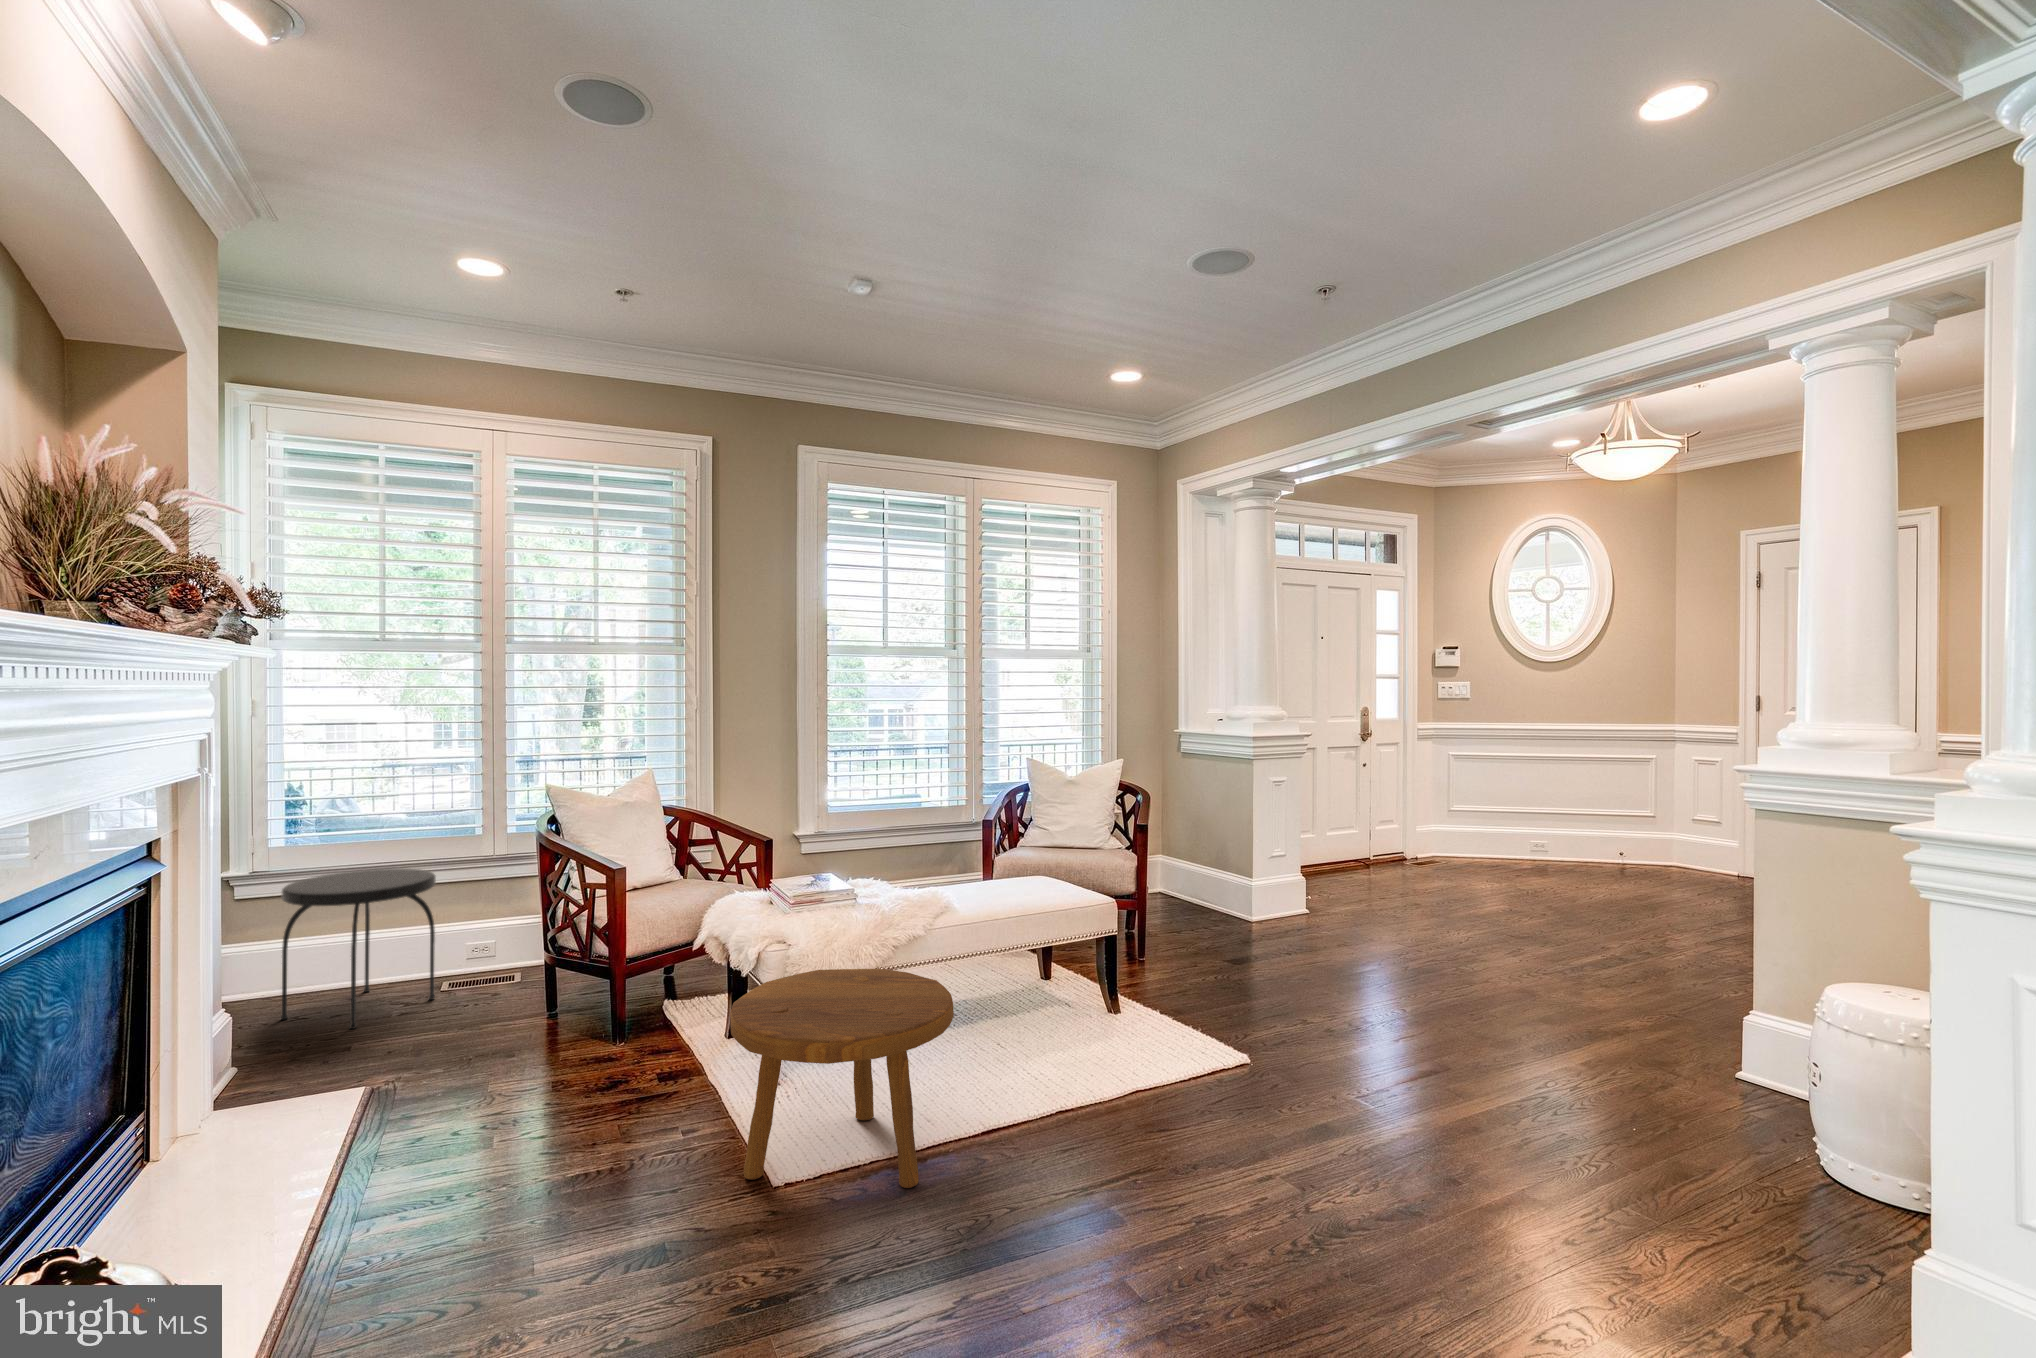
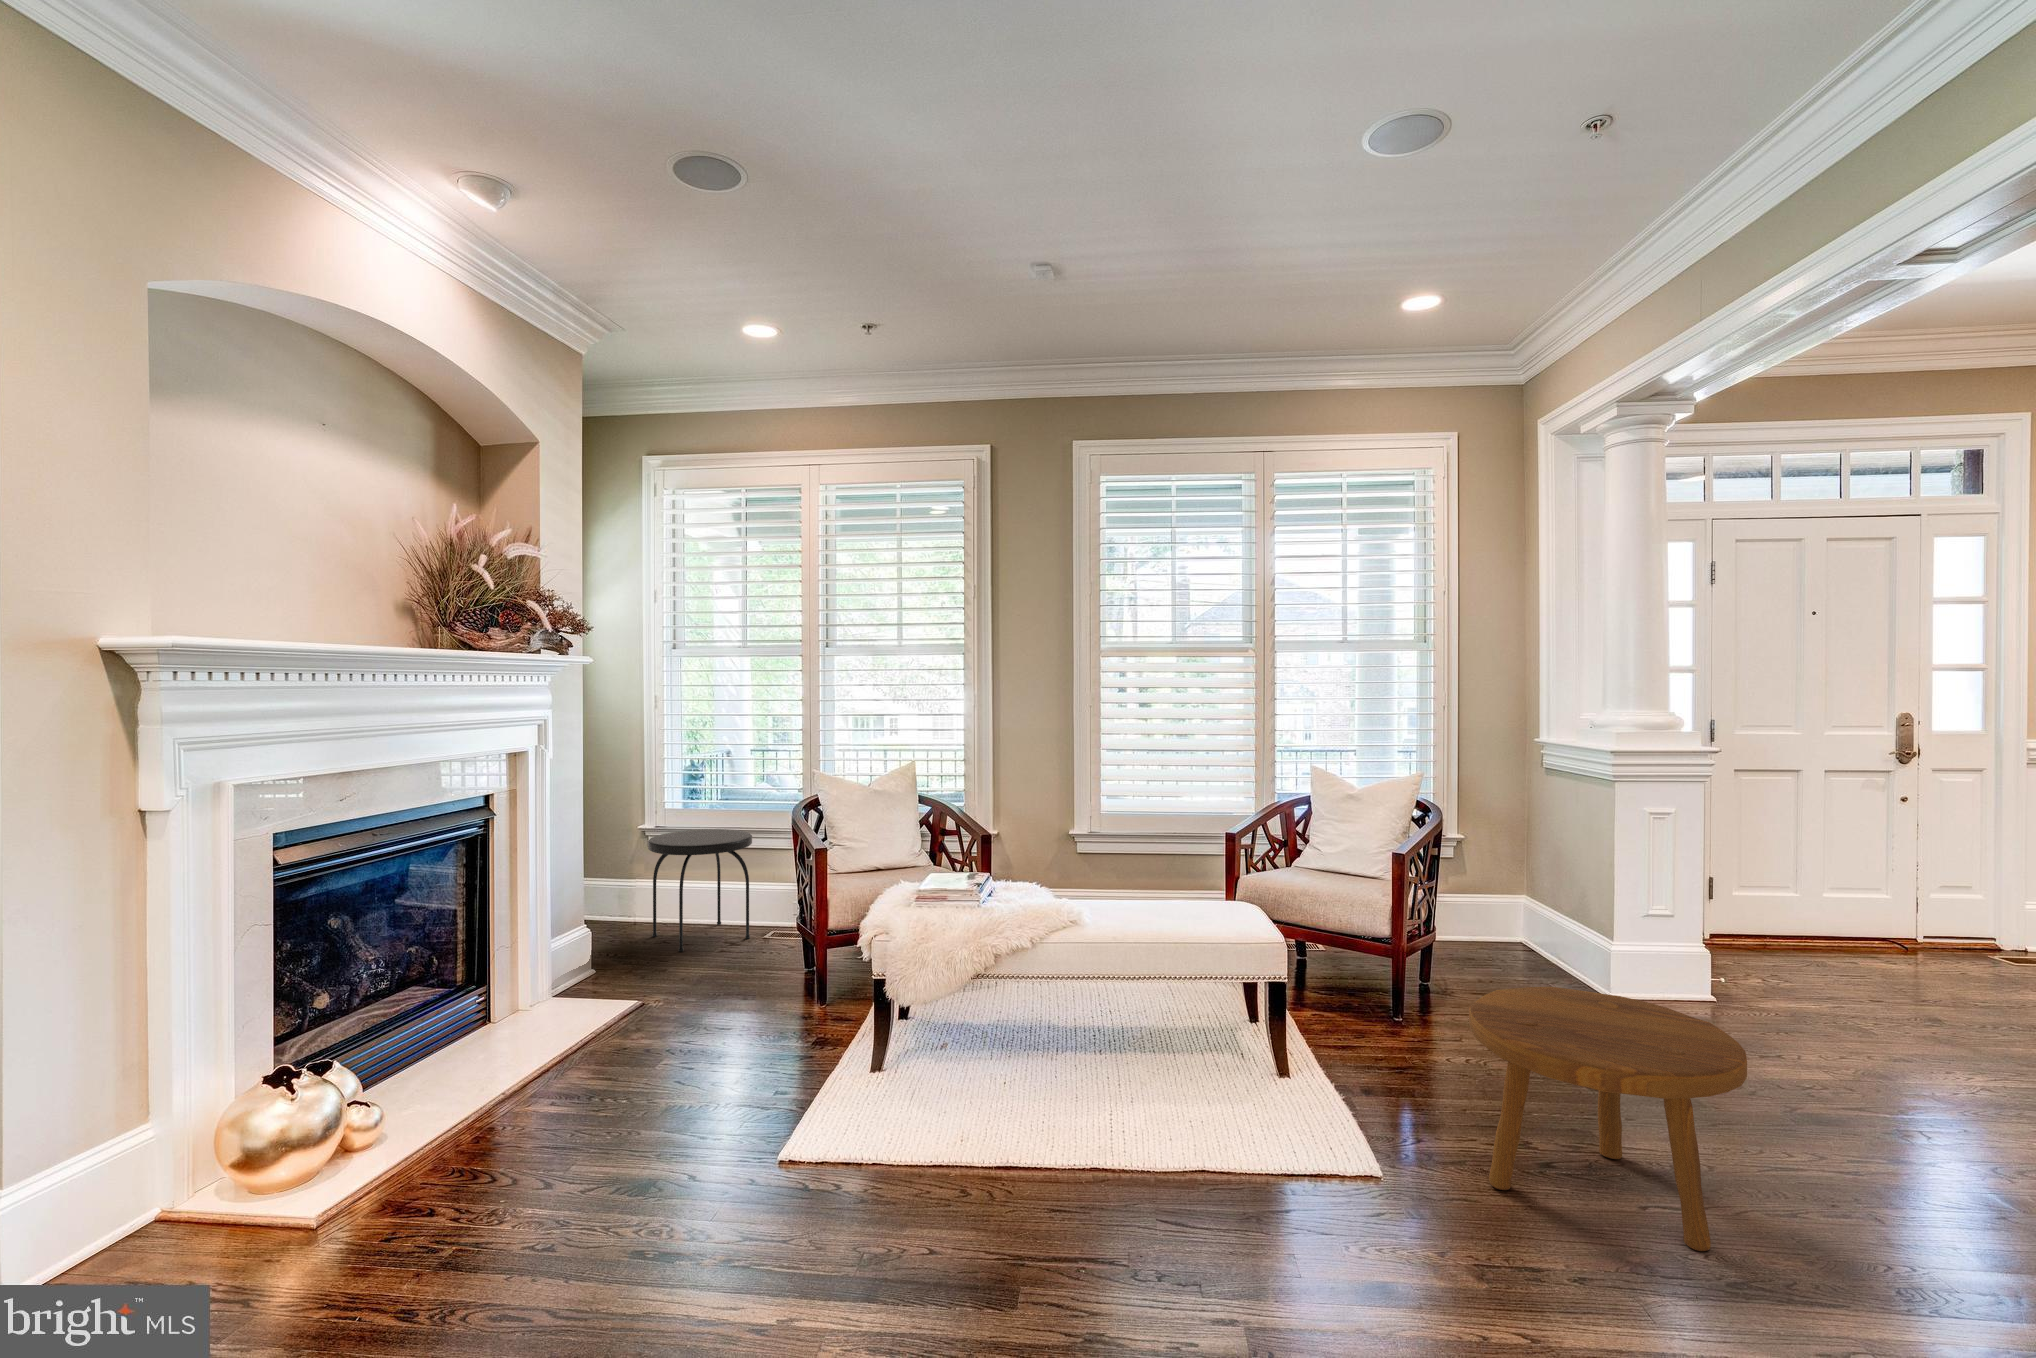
footstool: present [730,969,954,1188] -> present [1469,987,1747,1251]

